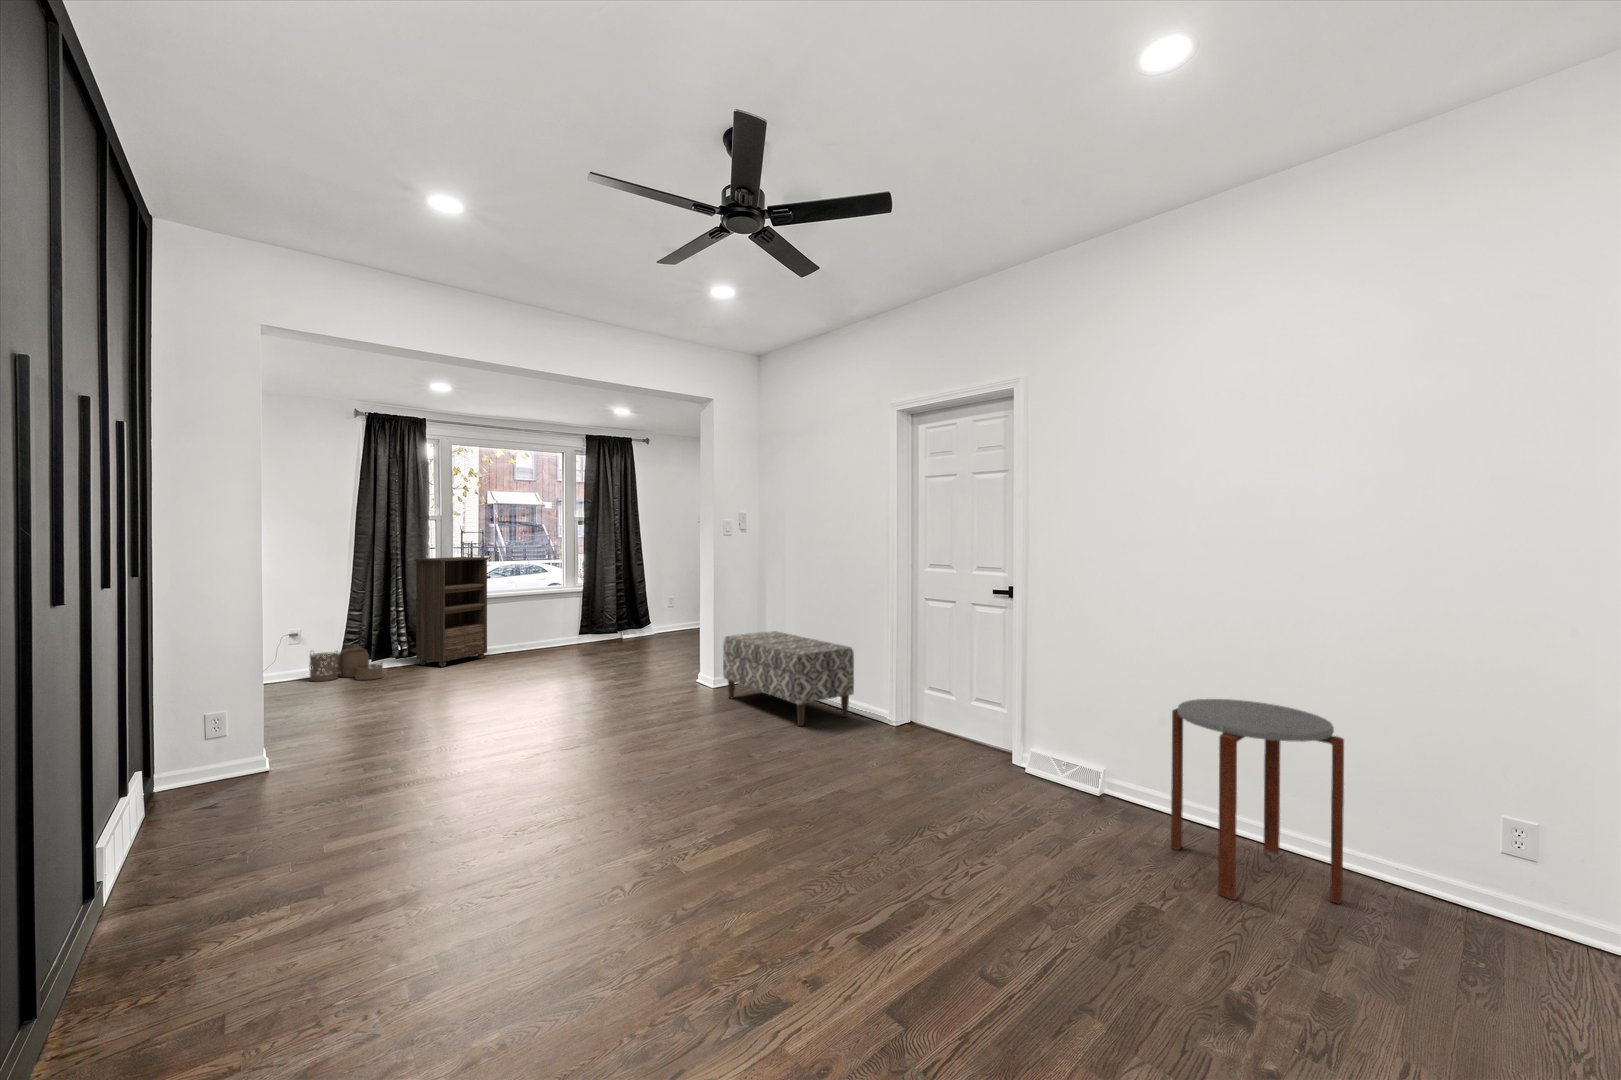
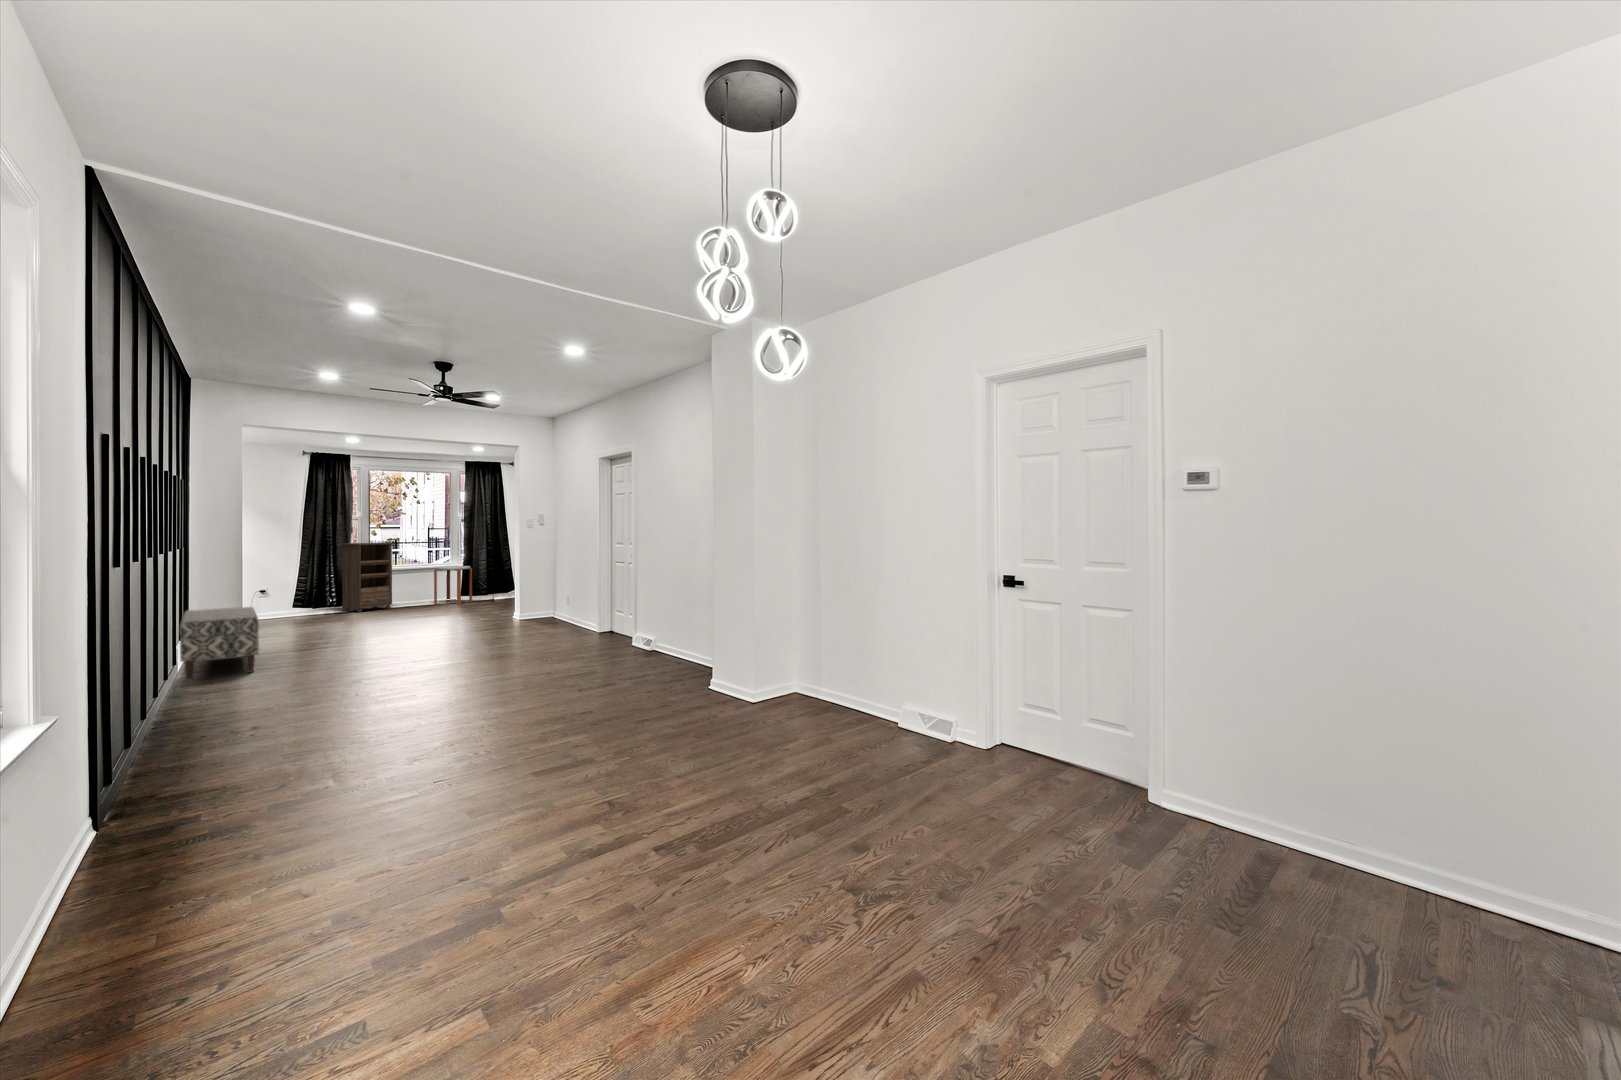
bench: present [723,631,854,726] -> present [180,607,259,679]
woven basket: present [310,645,383,681] -> none [270,597,318,618]
side table: present [1171,699,1344,904] -> present [434,566,472,605]

